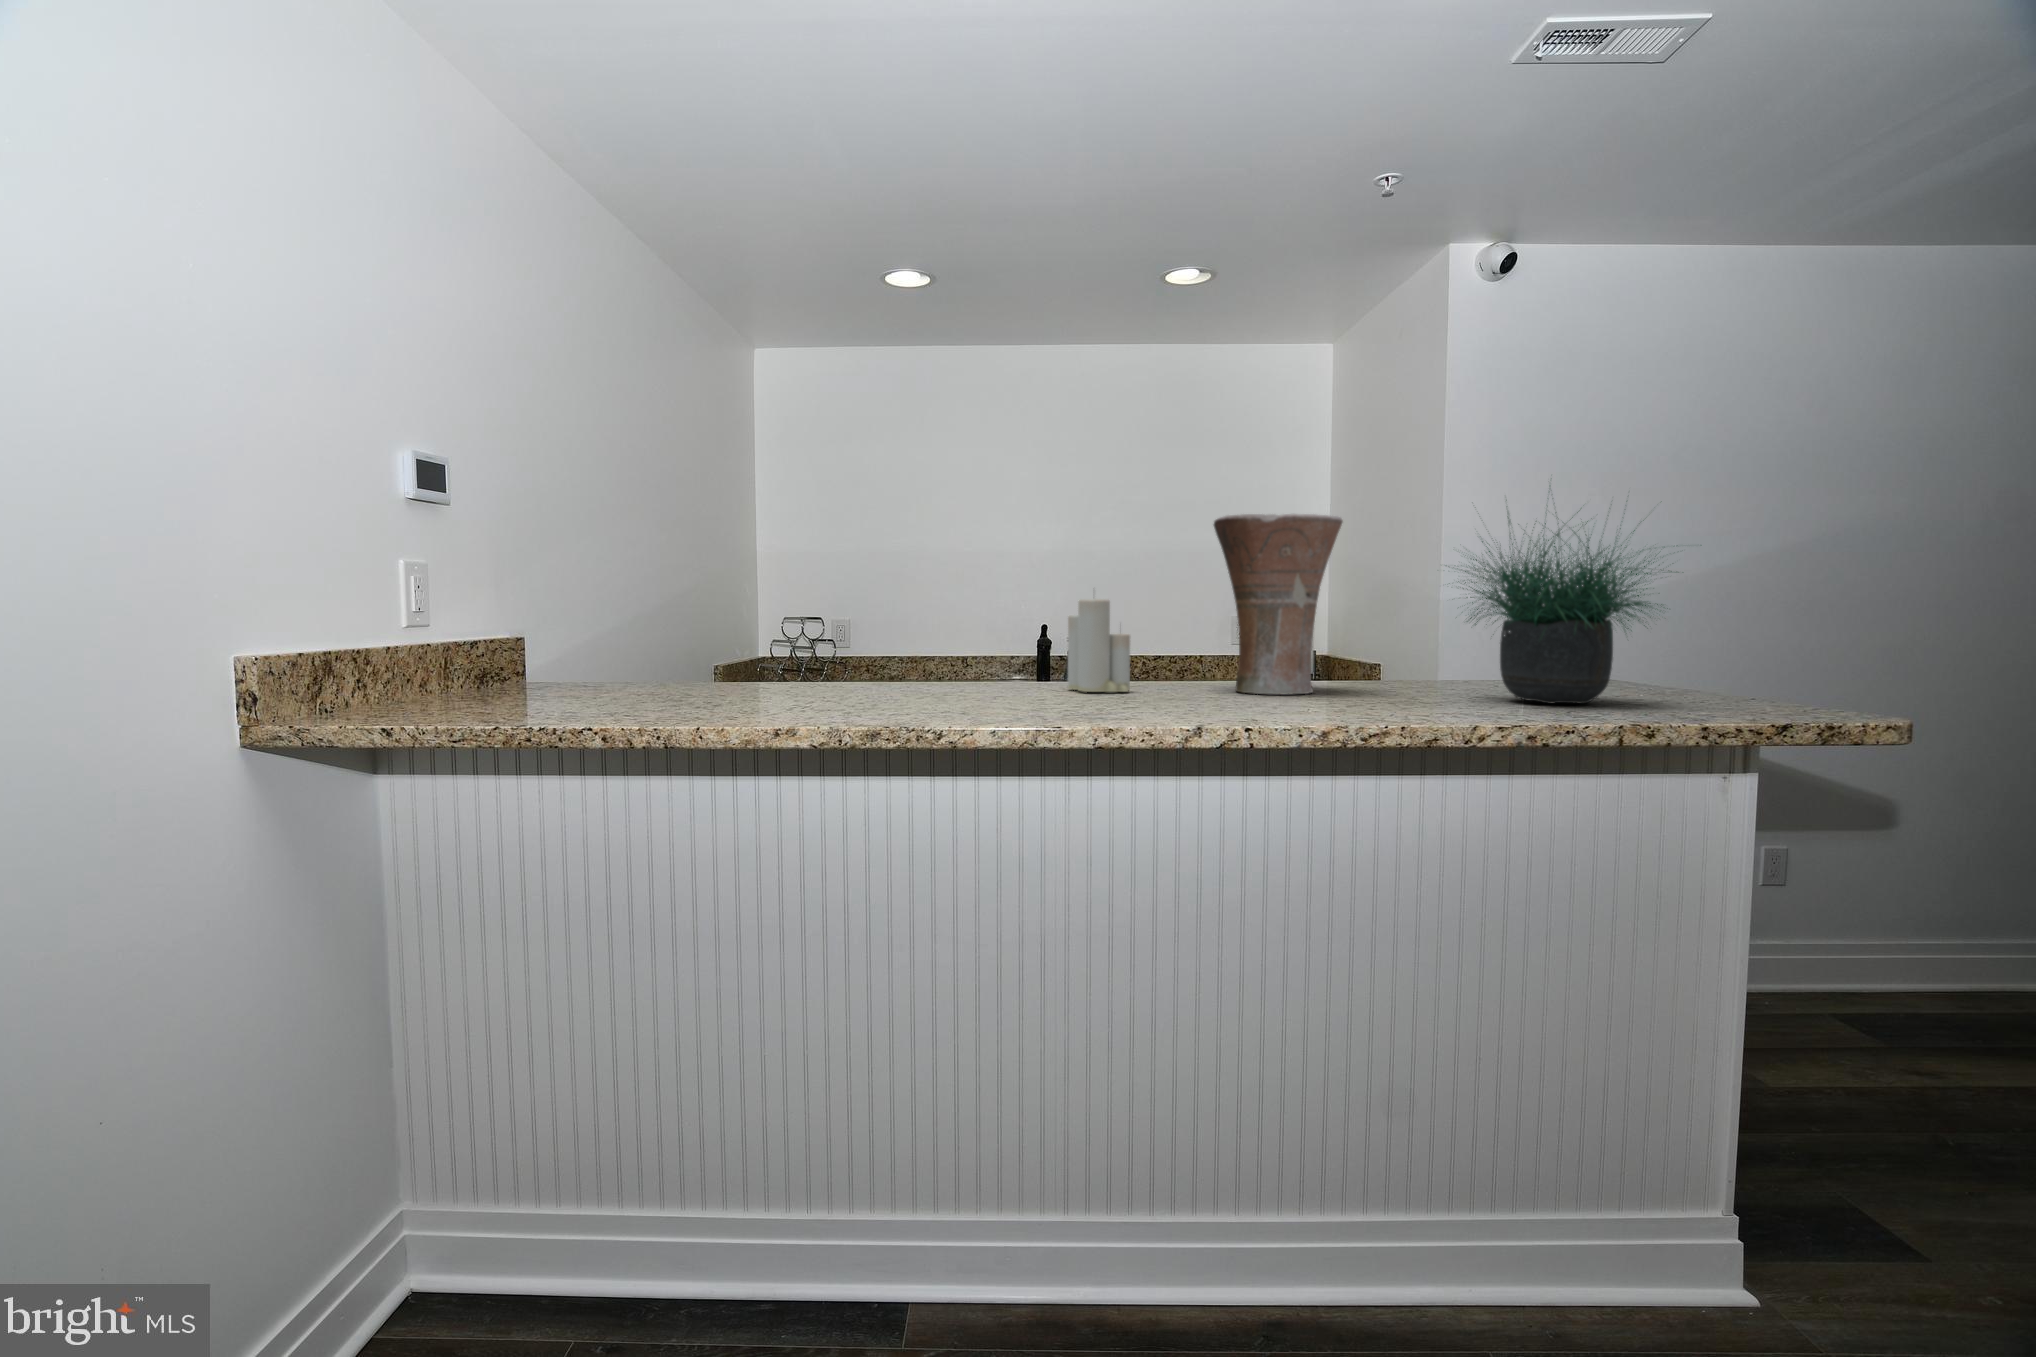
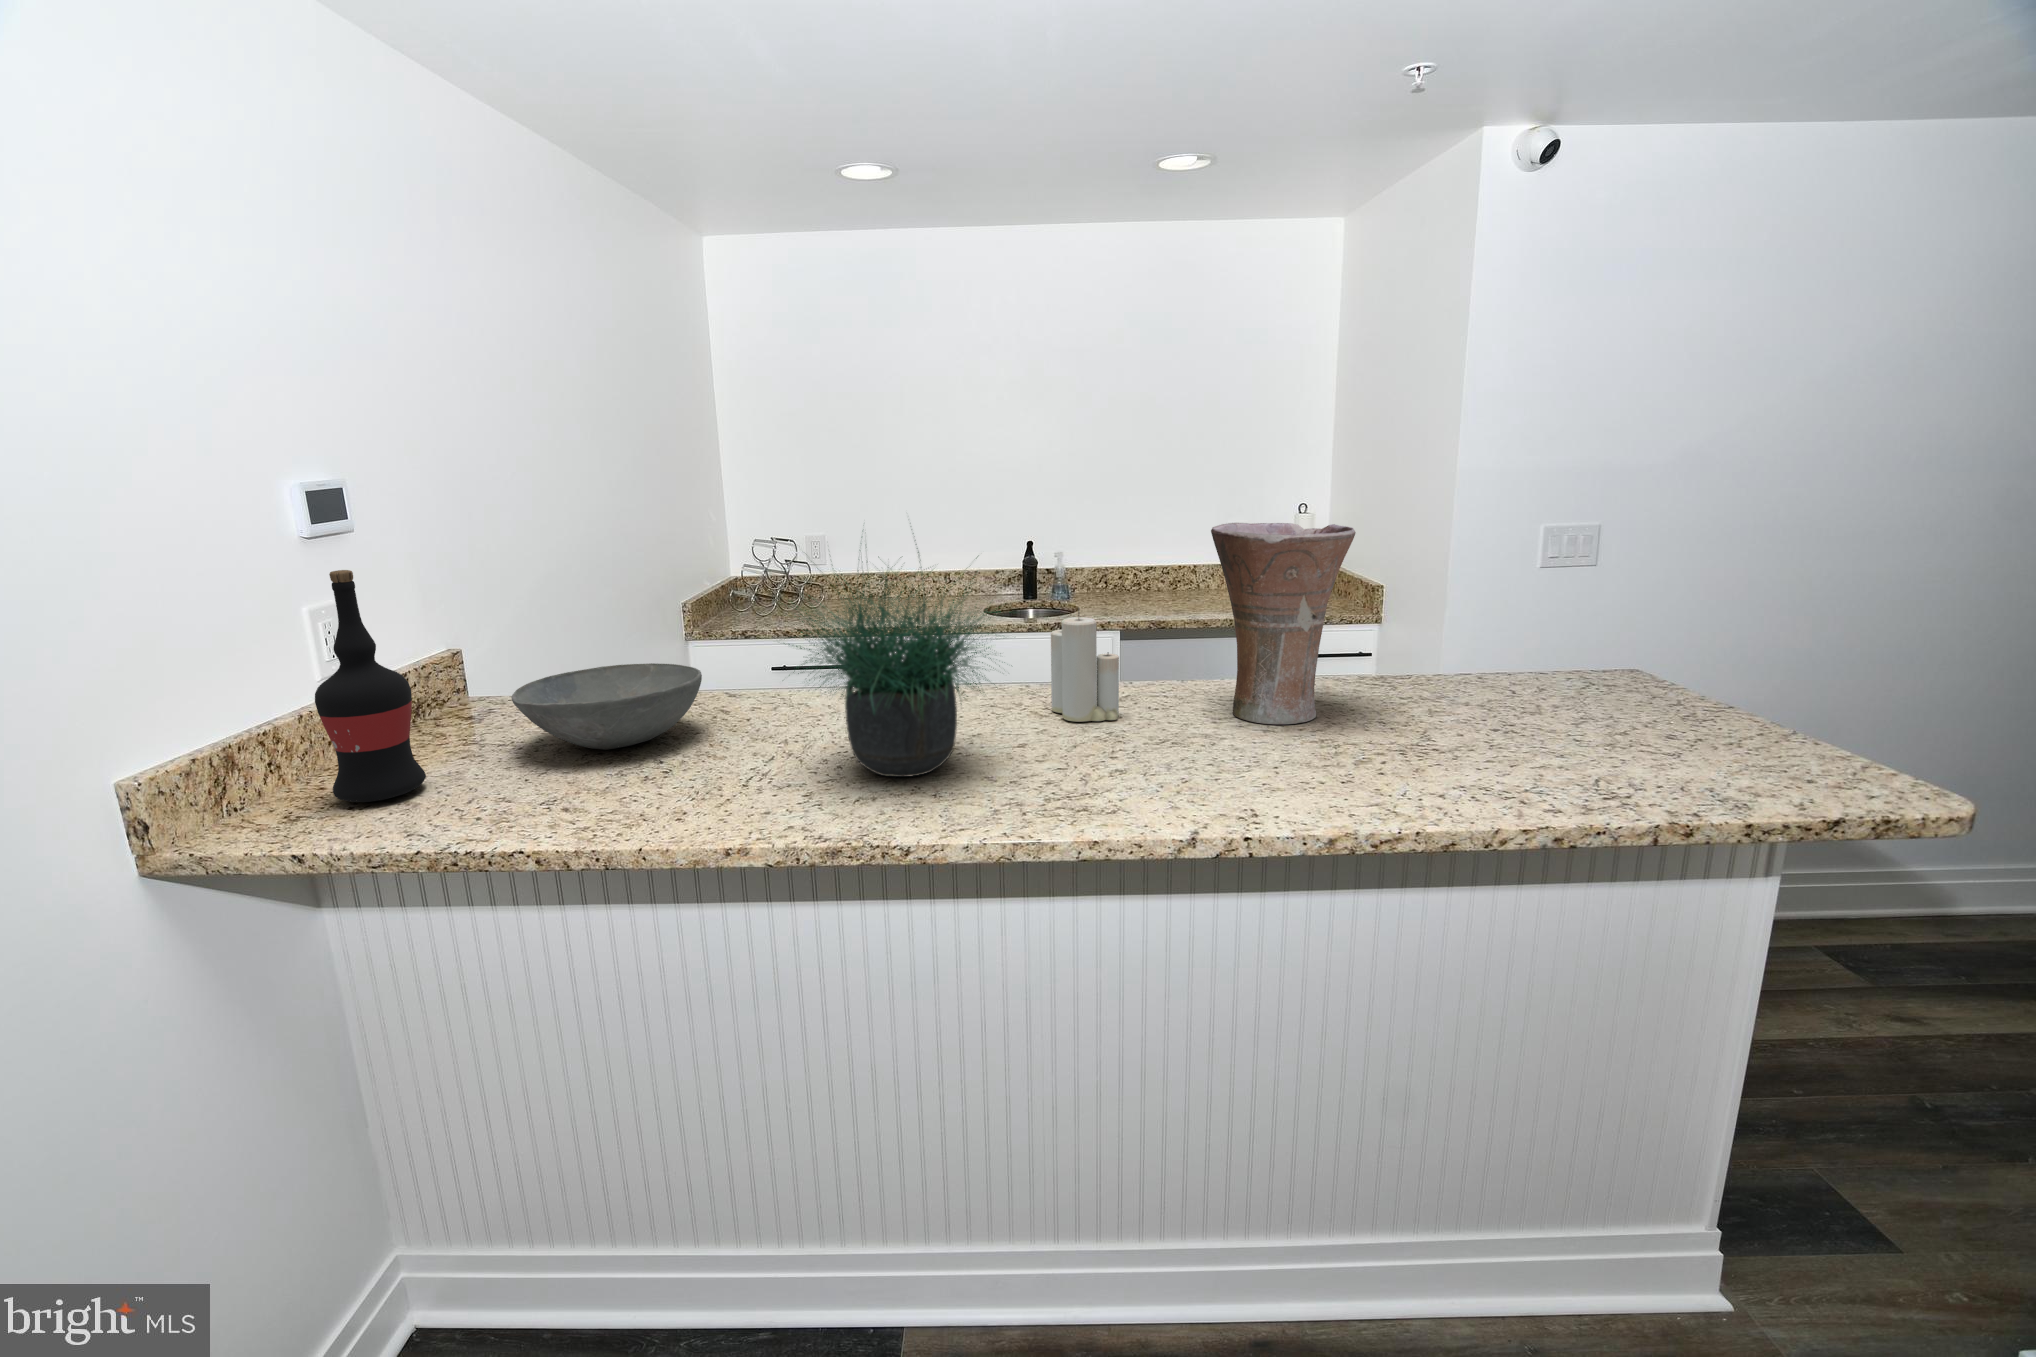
wine bottle: none [412,501,498,709] -> present [315,570,426,802]
potted plant: present [1458,512,1672,704] -> present [788,544,995,777]
bowl: none [577,637,749,697] -> present [511,663,702,750]

